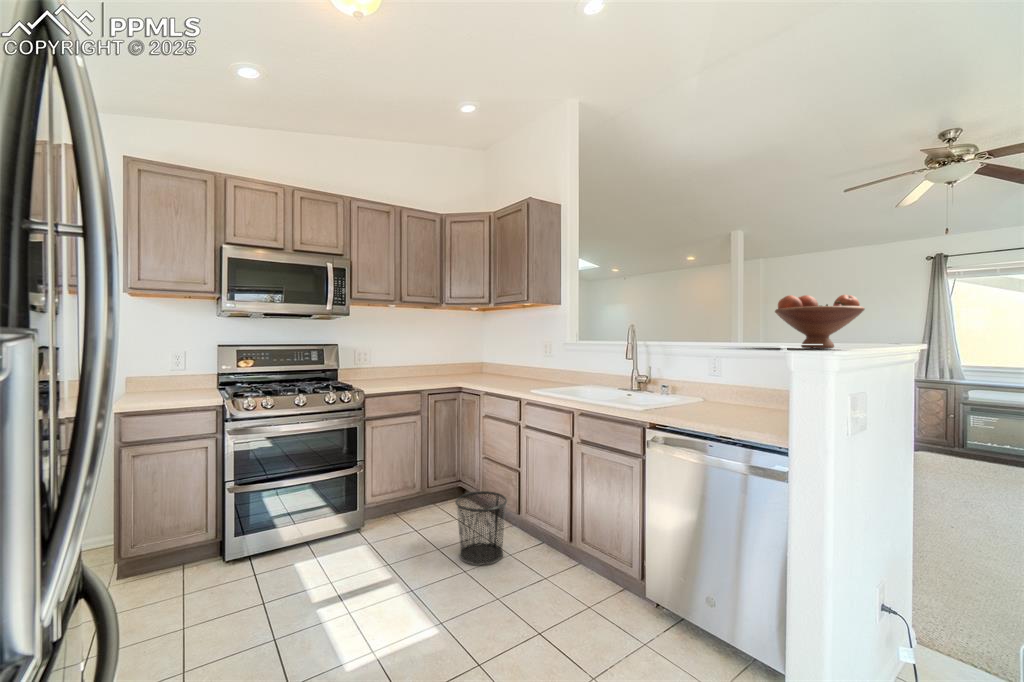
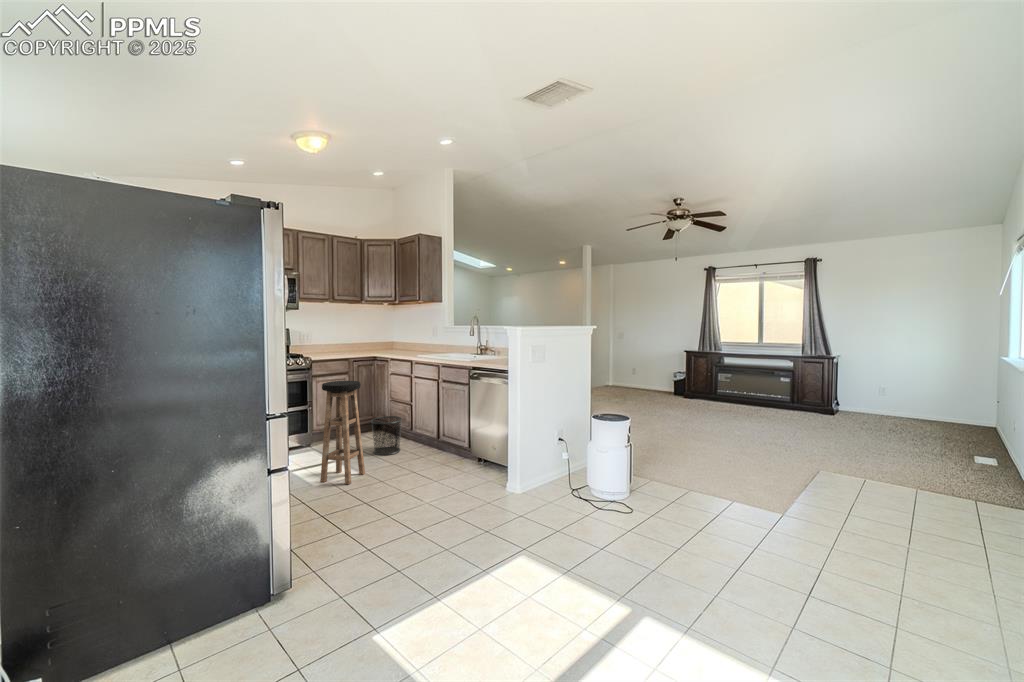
fruit bowl: present [775,295,865,349] -> none [526,303,562,329]
bar stool: none [366,441,448,654] -> present [320,381,365,484]

